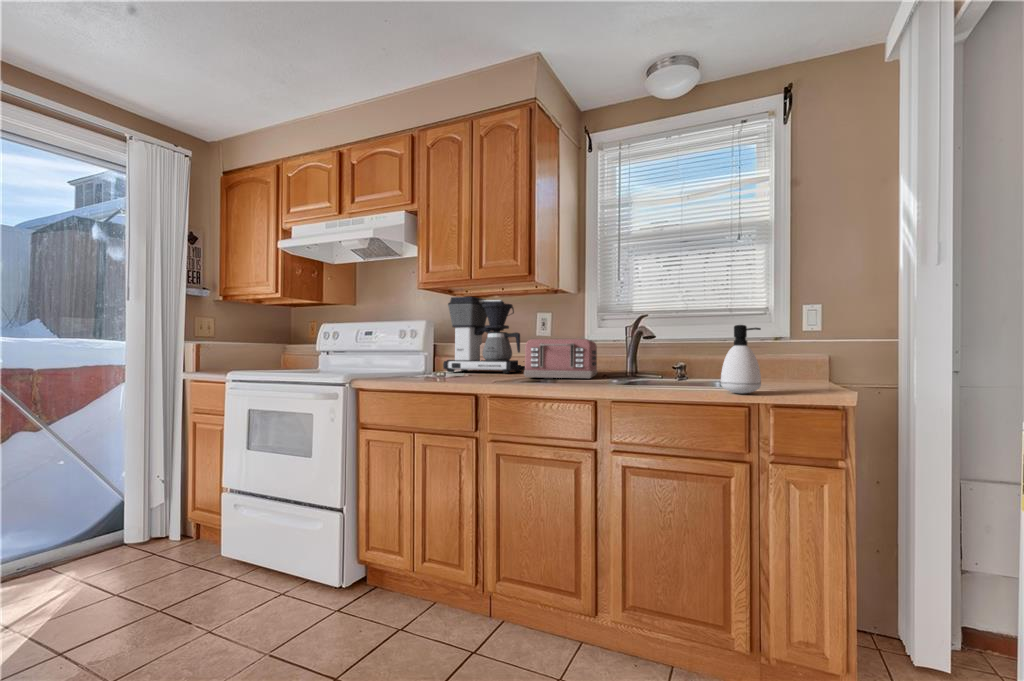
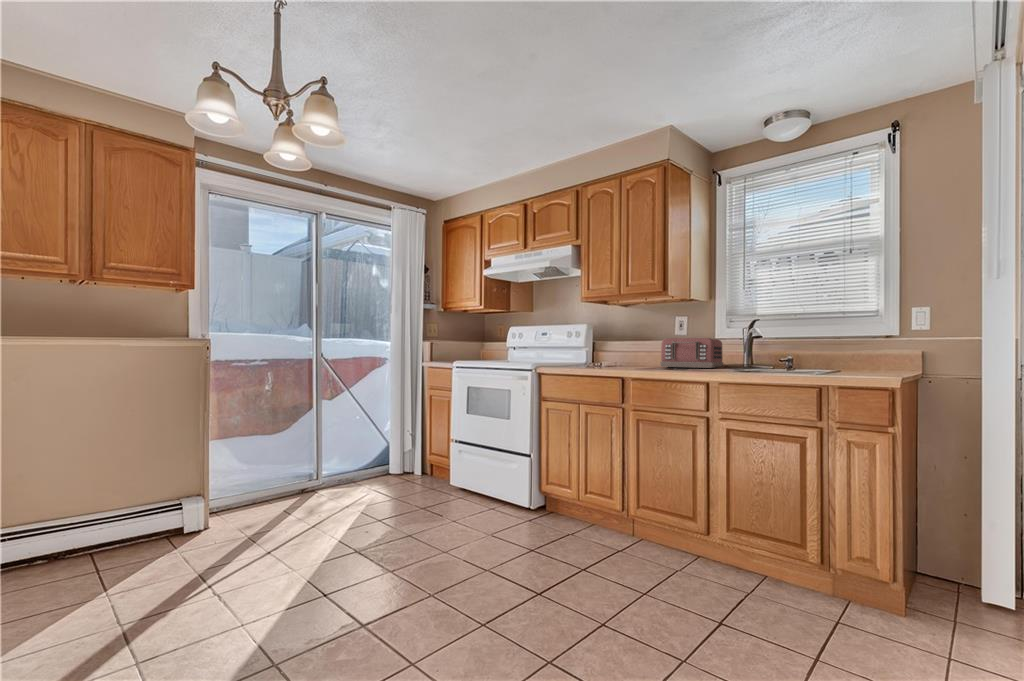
coffee maker: present [443,297,525,373] -> none [601,306,666,364]
soap dispenser: present [721,325,761,393] -> none [799,328,831,377]

